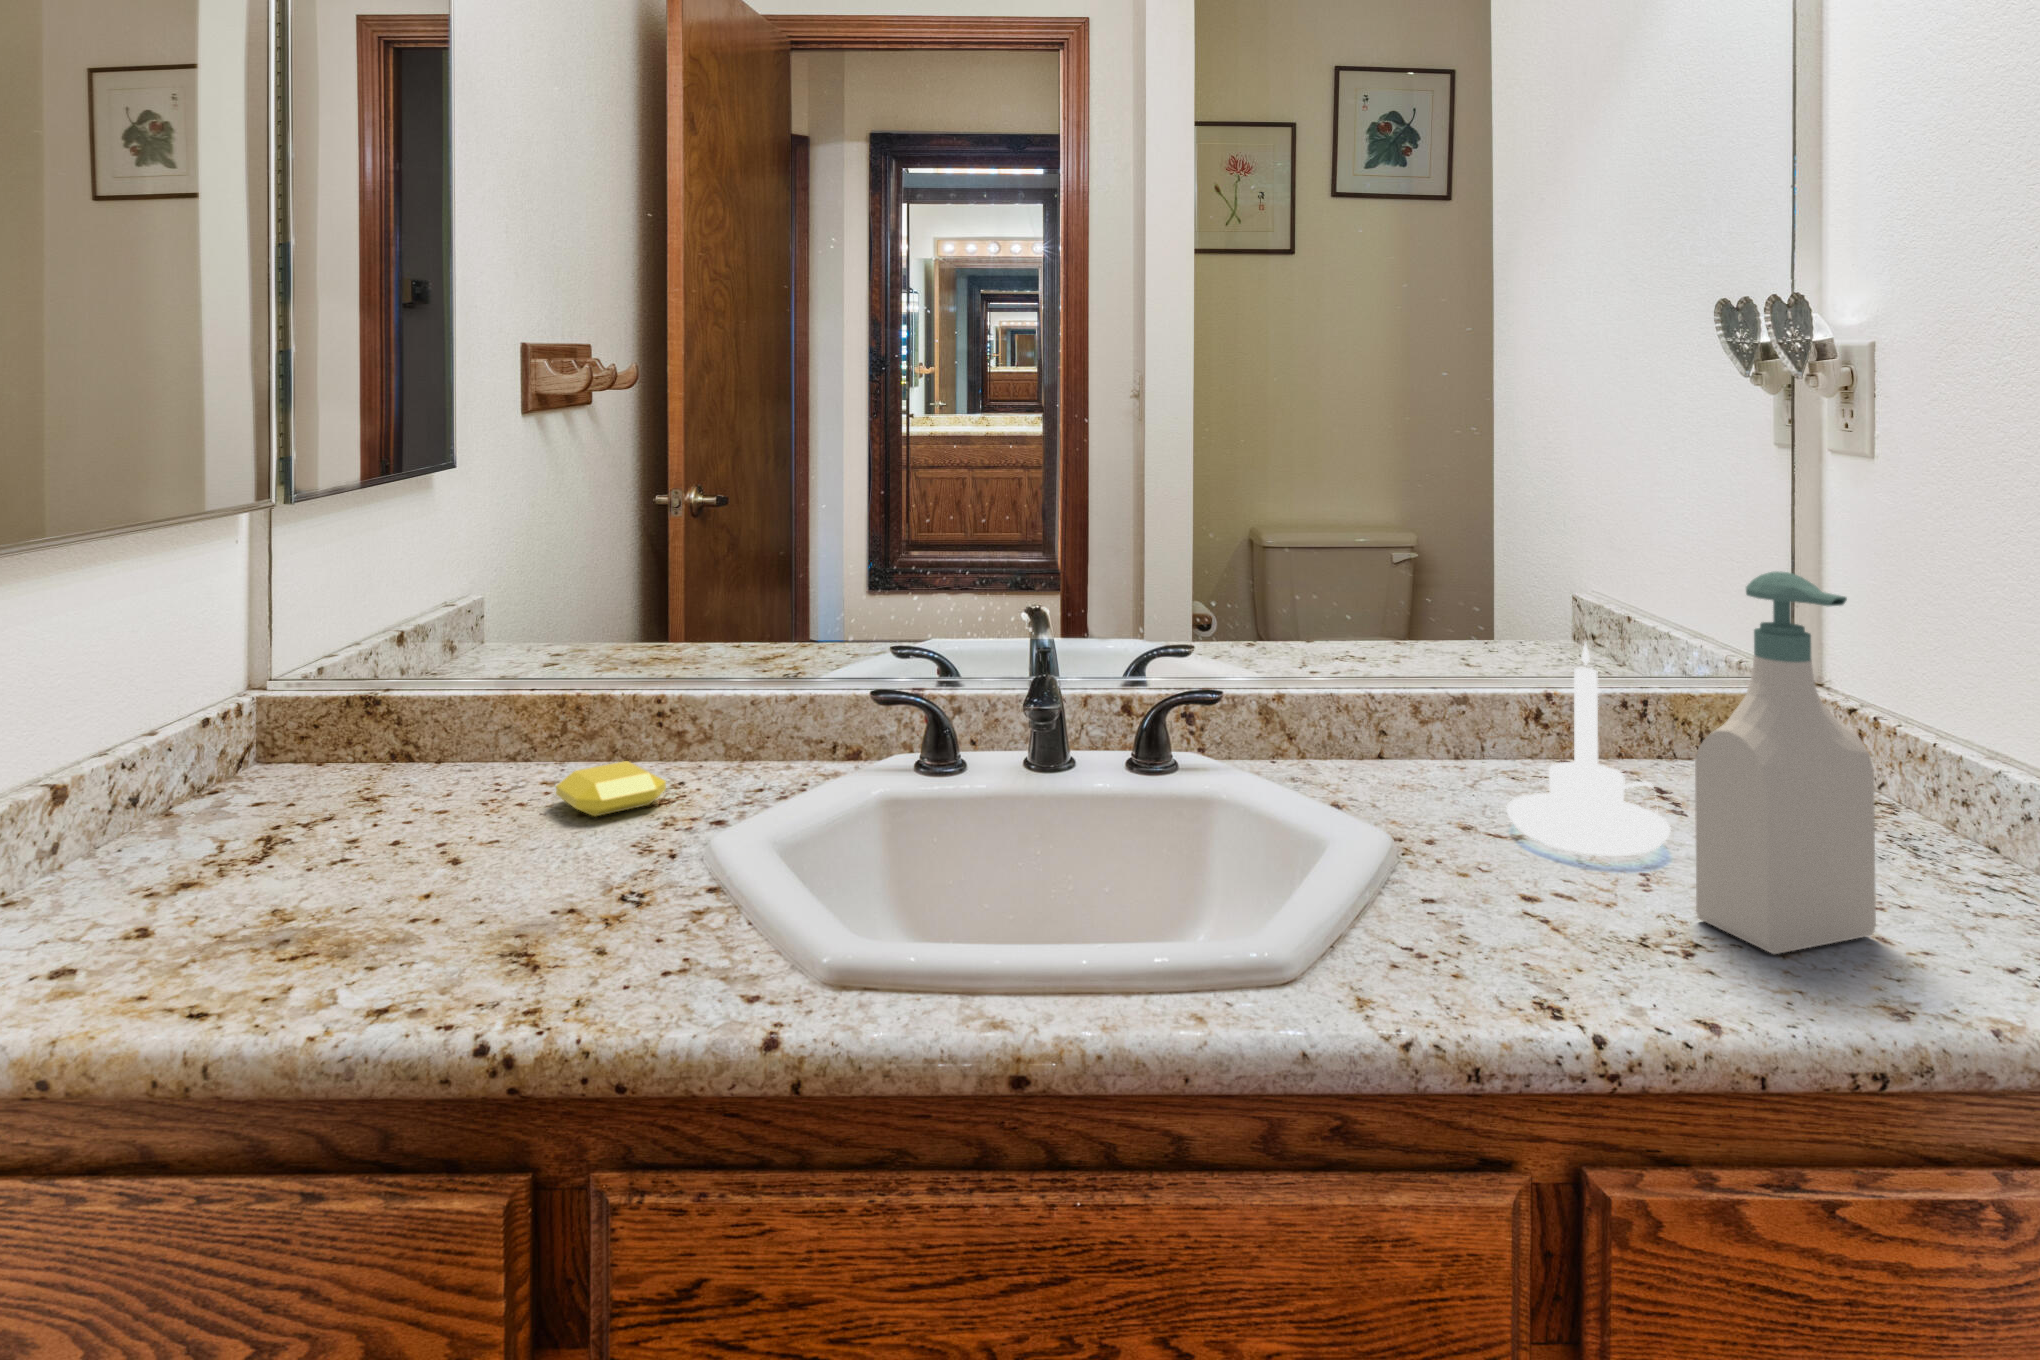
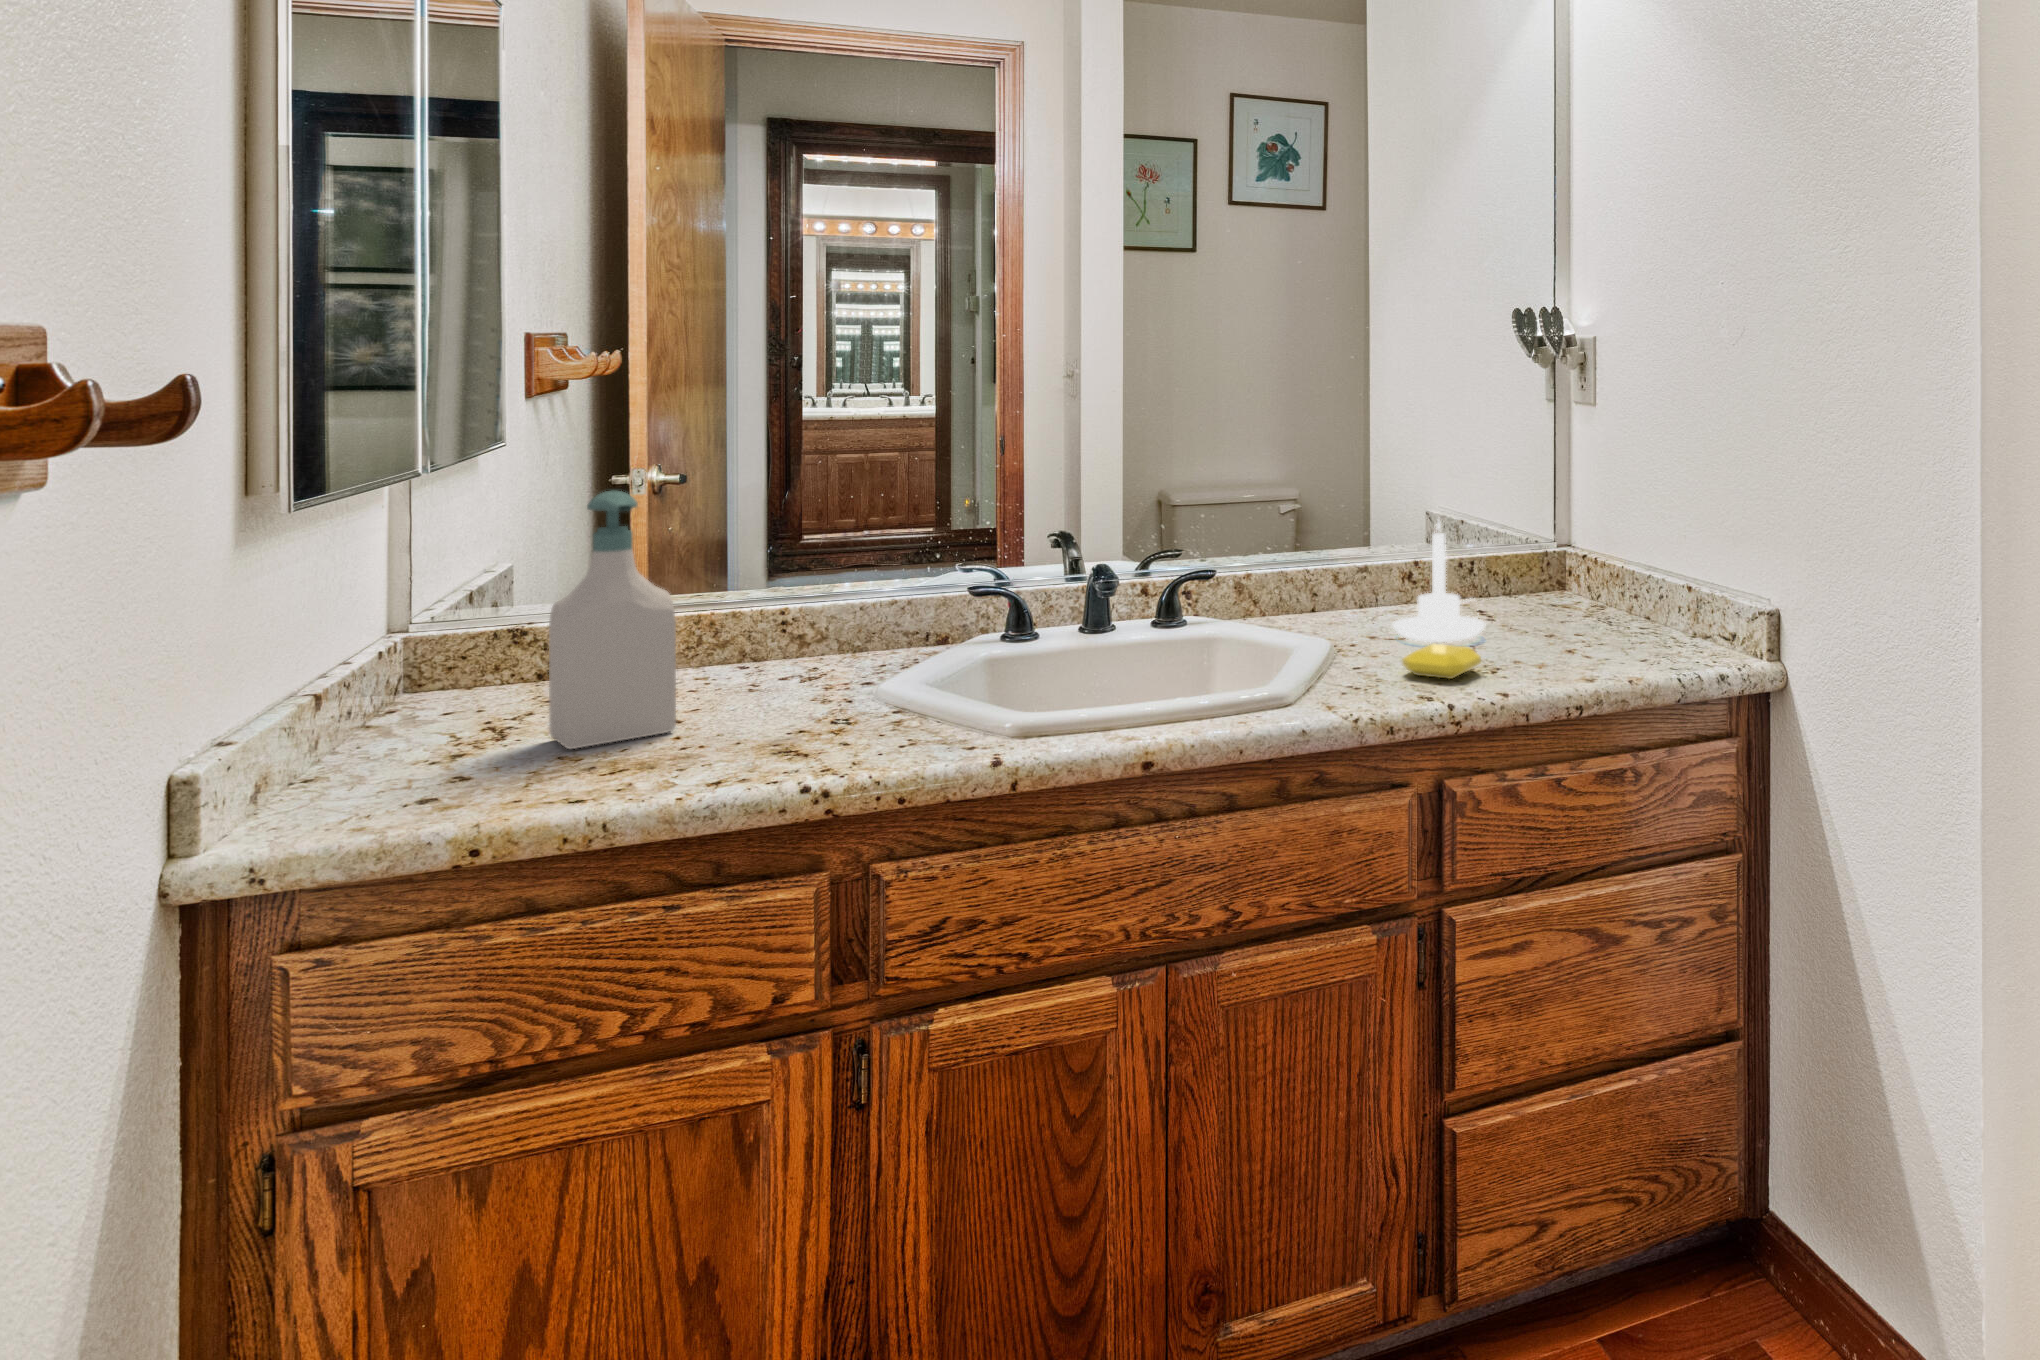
soap bottle: present [1695,571,1876,954] -> present [549,491,676,749]
soap bar: present [556,761,666,816] -> present [1402,644,1481,679]

